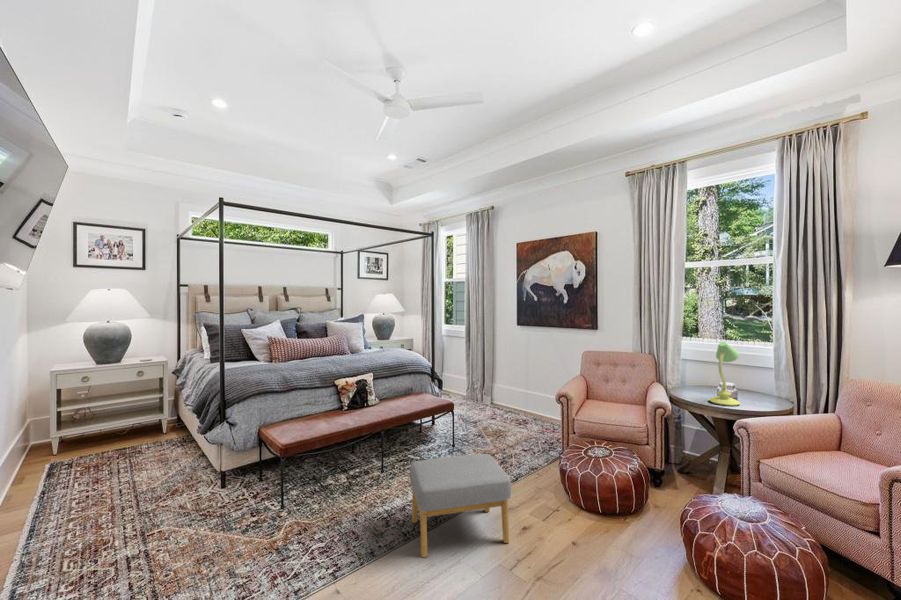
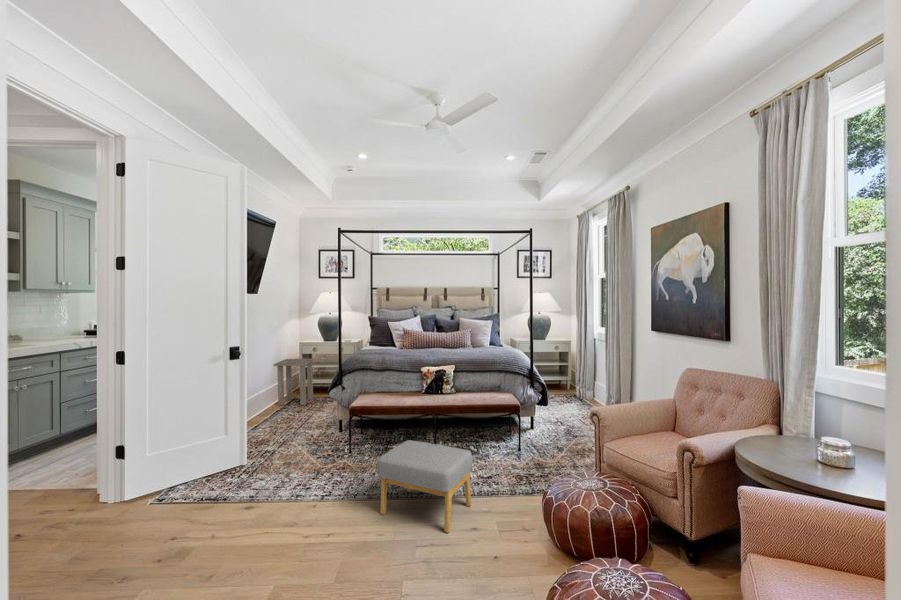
table lamp: present [709,342,740,406] -> none [773,369,832,476]
side table: none [15,392,94,483] -> present [273,358,315,406]

